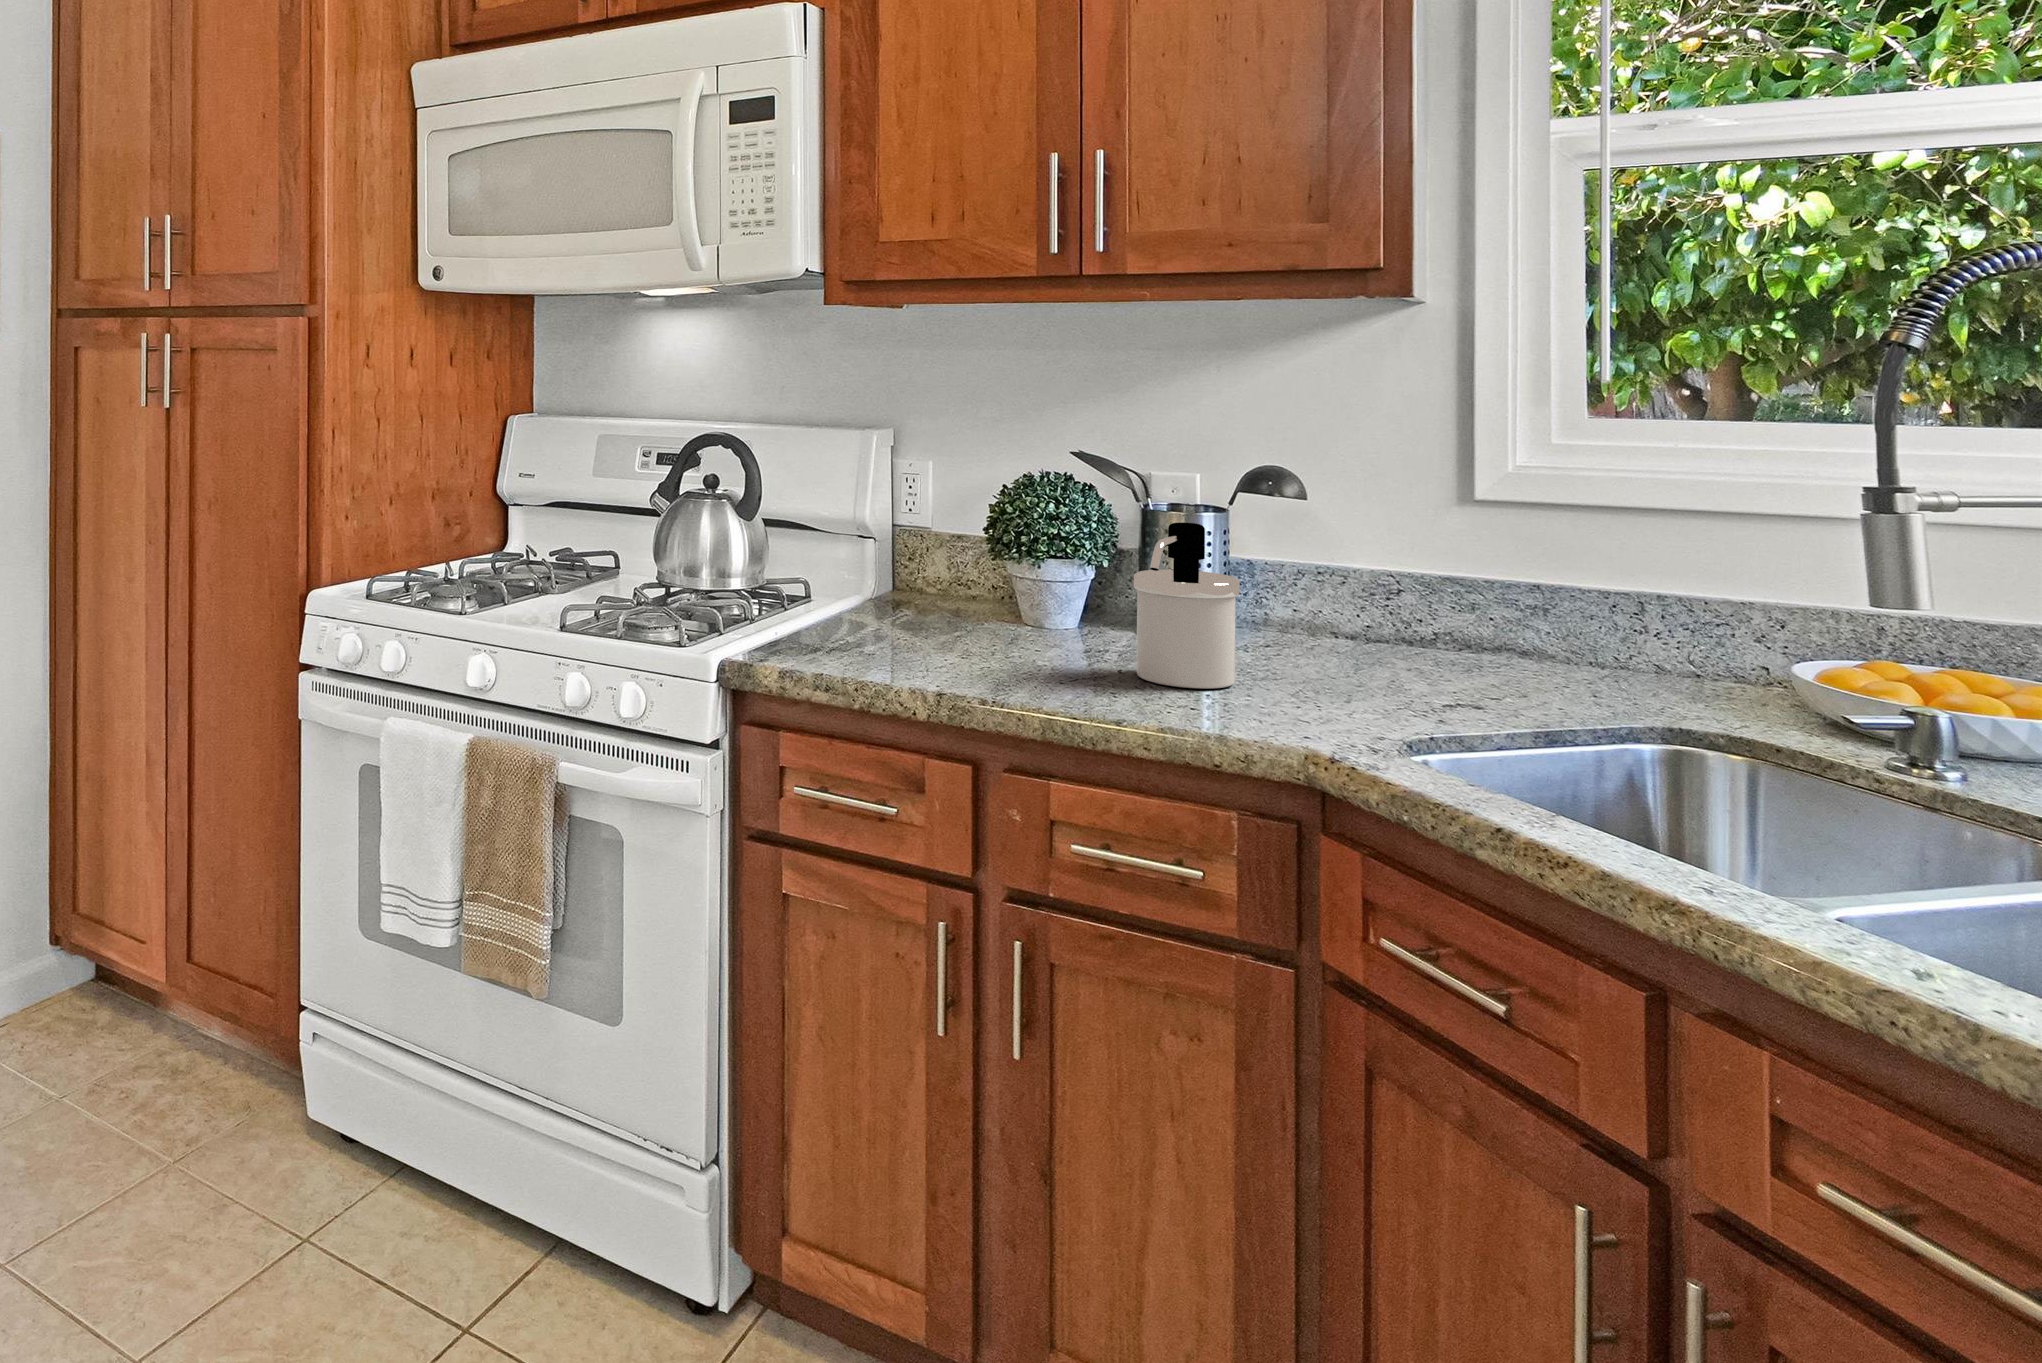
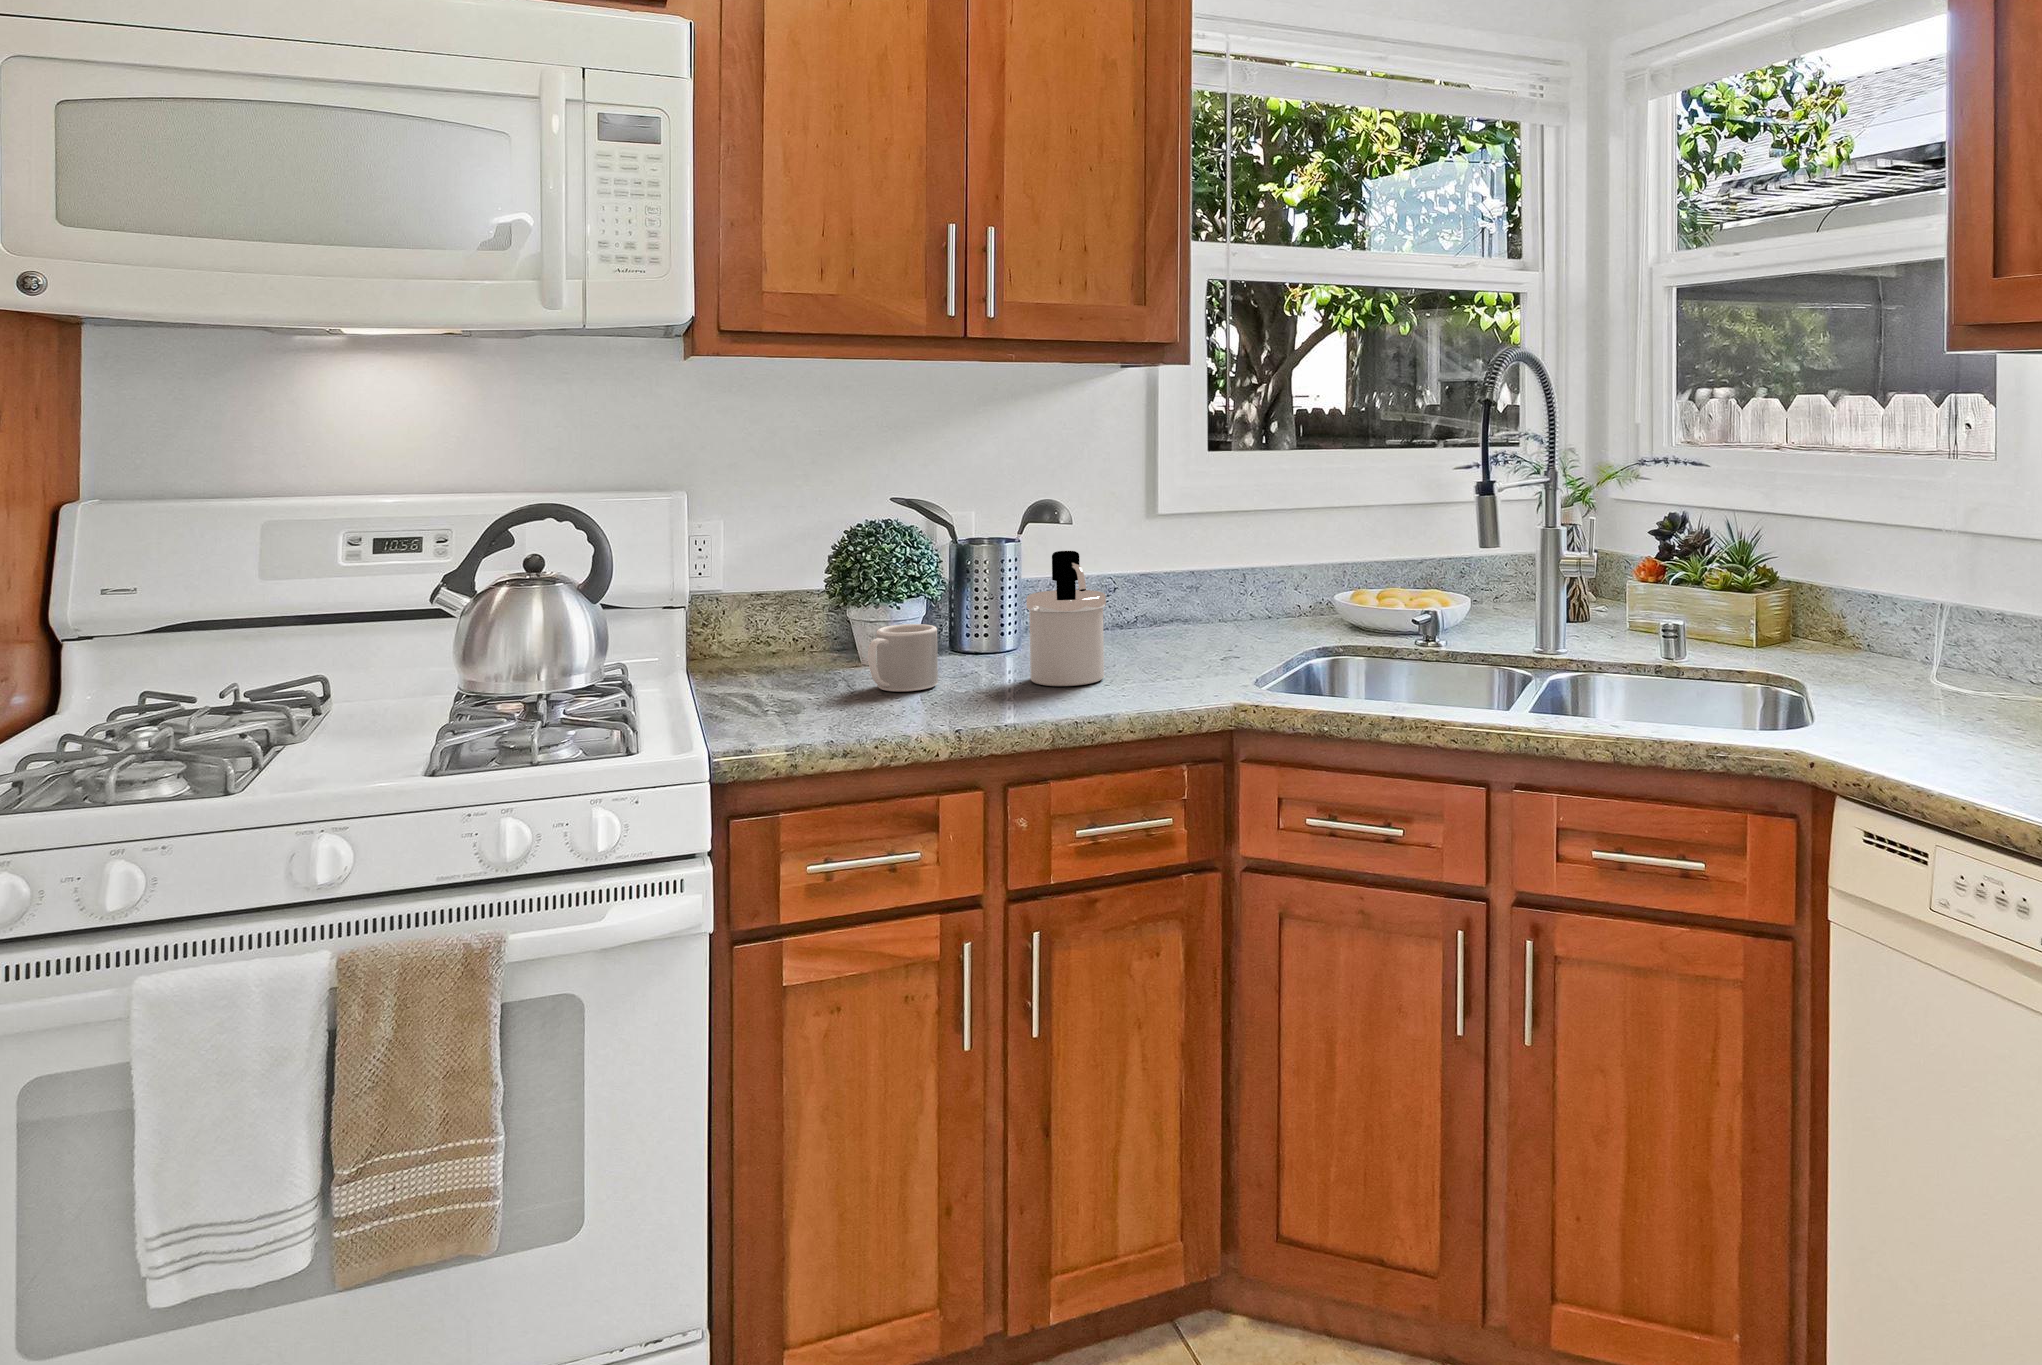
mug: none [956,582,1045,655] -> present [868,624,938,692]

